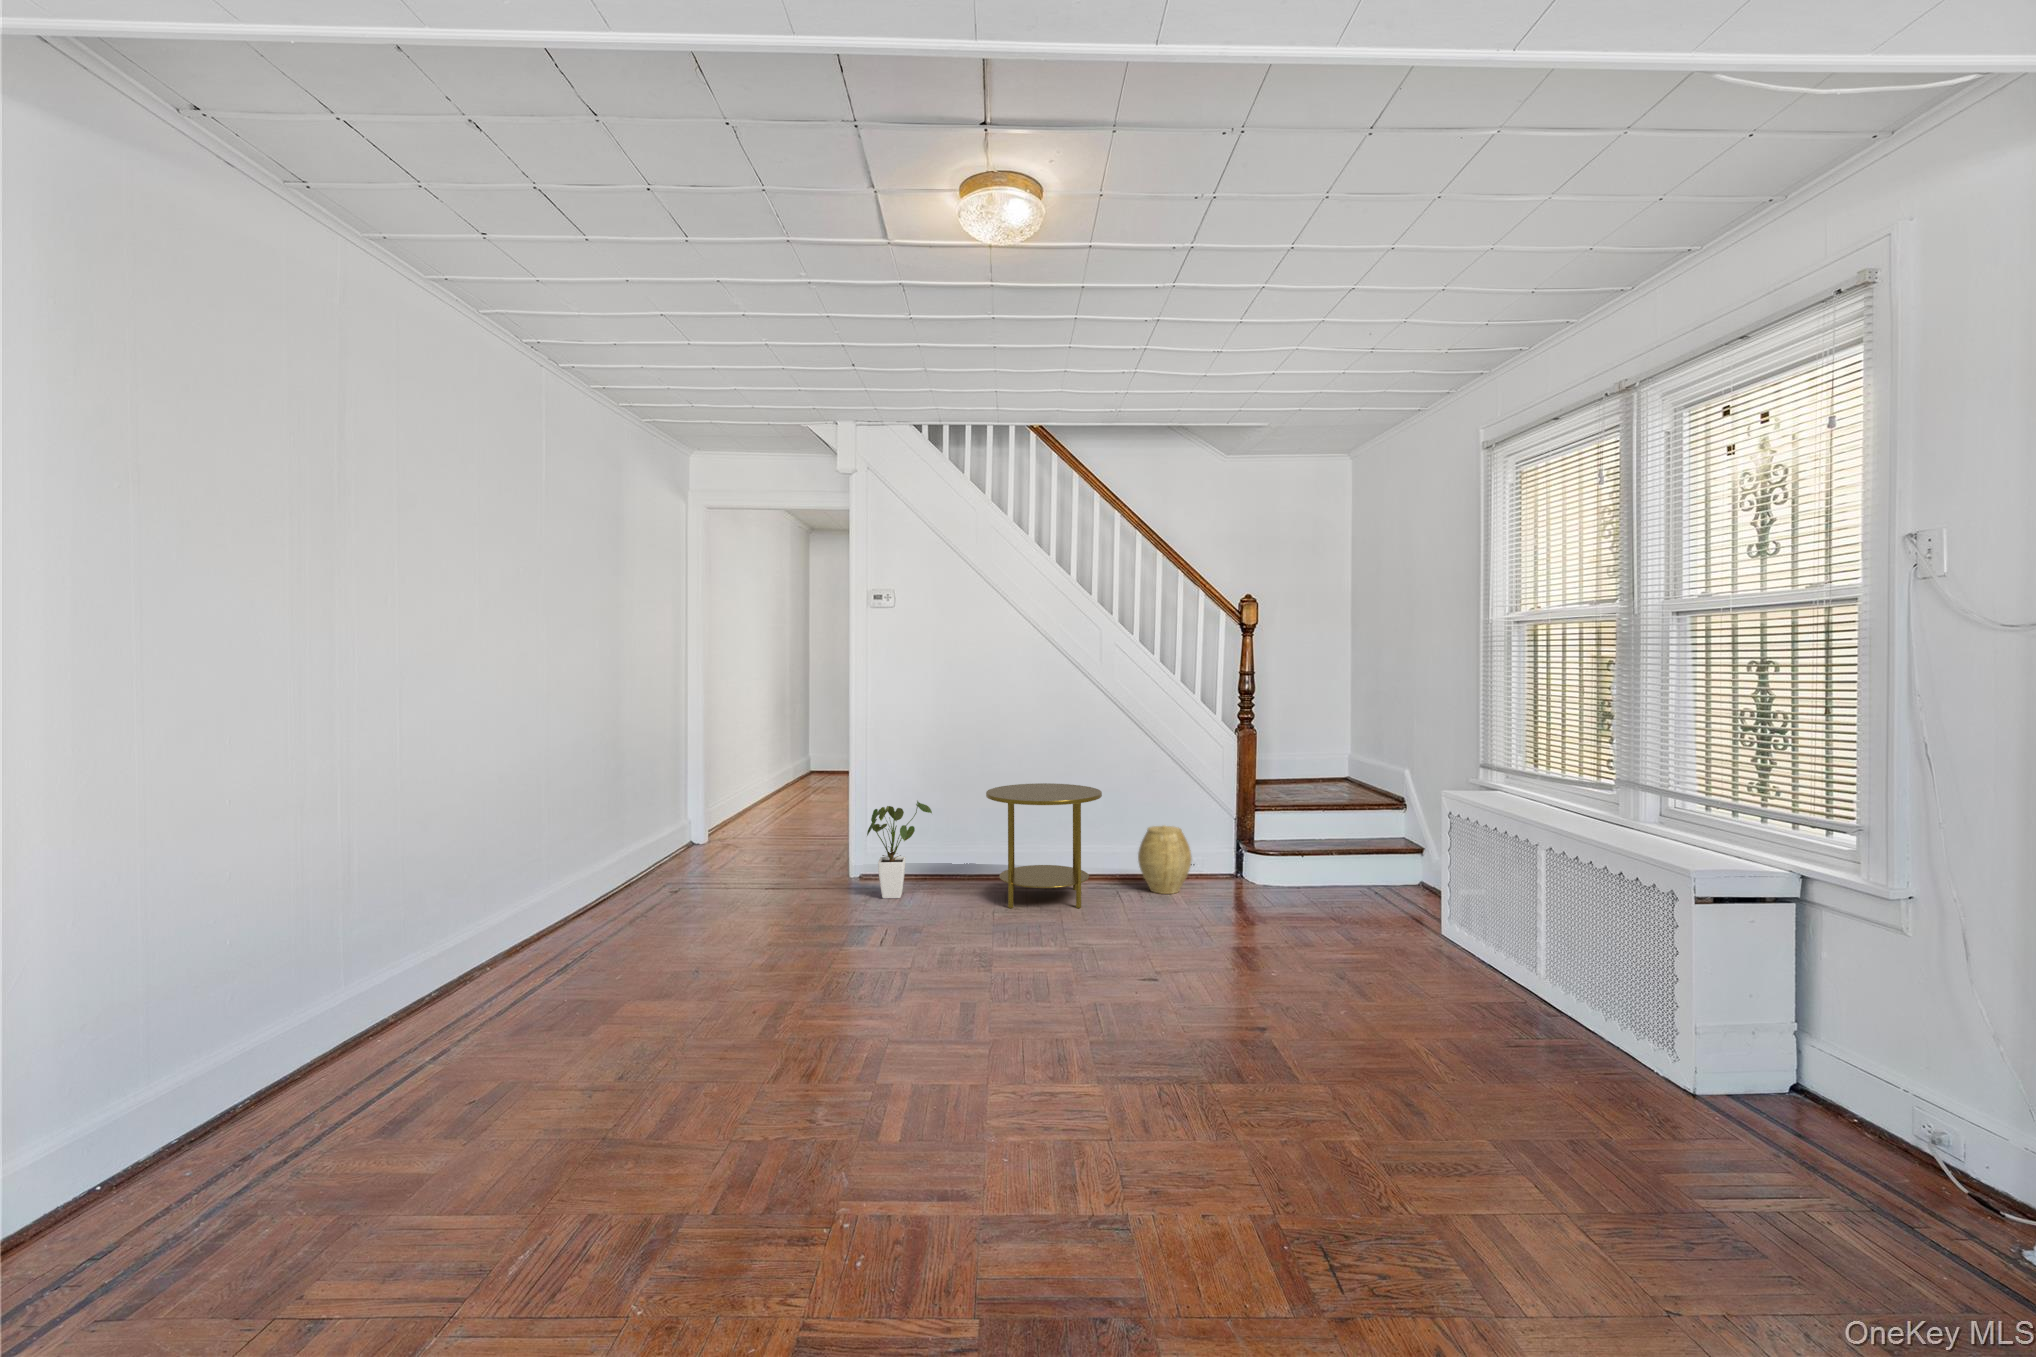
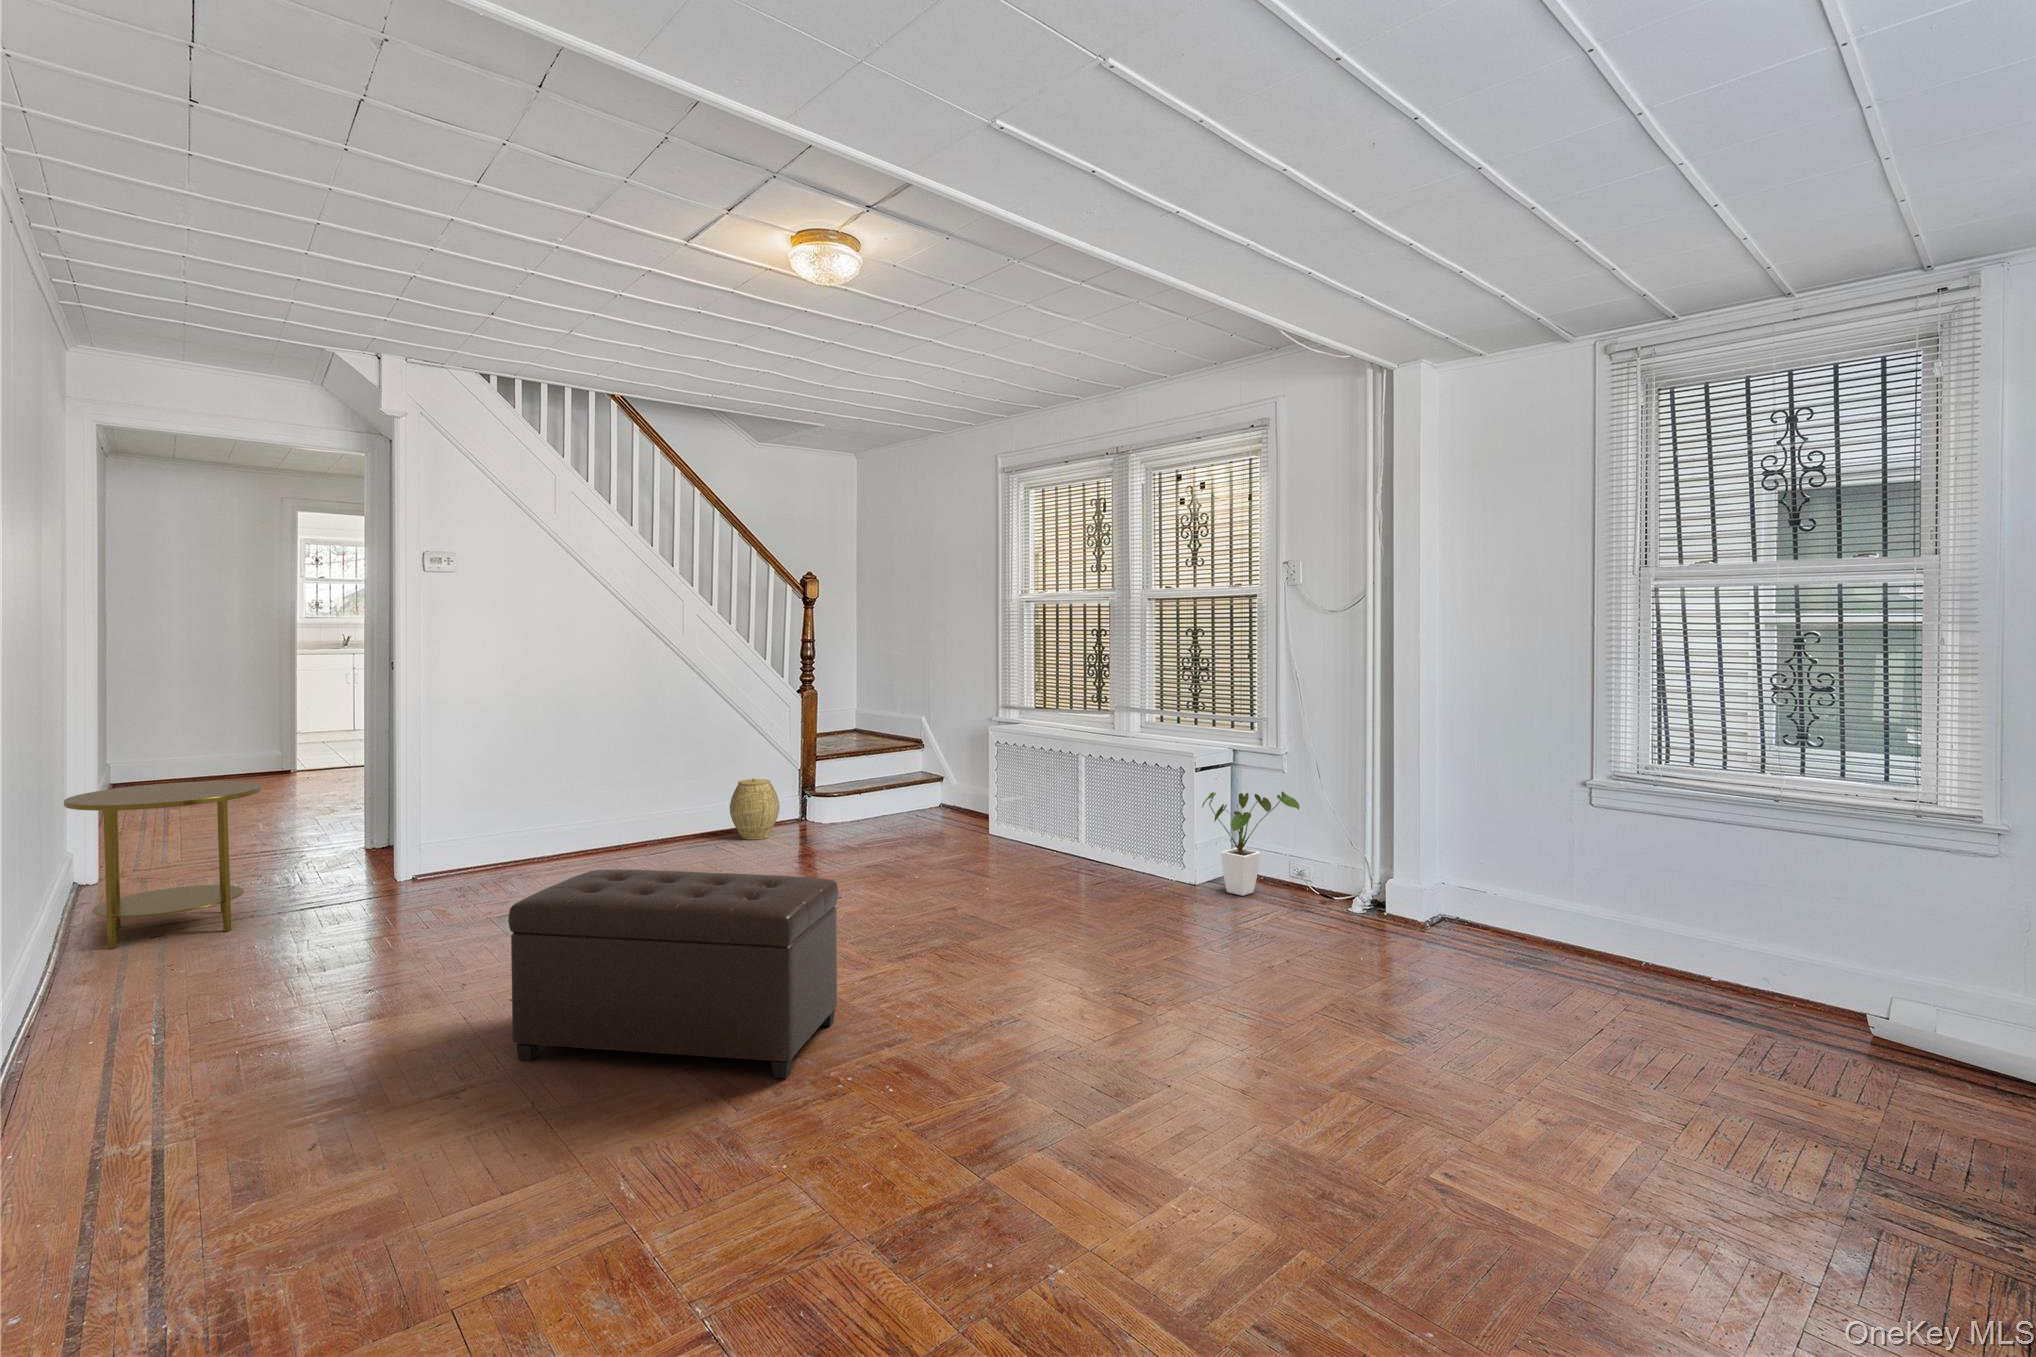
side table: present [986,783,1102,908] -> present [64,781,262,949]
house plant: present [867,801,932,899] -> present [1202,791,1300,896]
ottoman: none [607,930,902,1269] -> present [508,869,838,1079]

